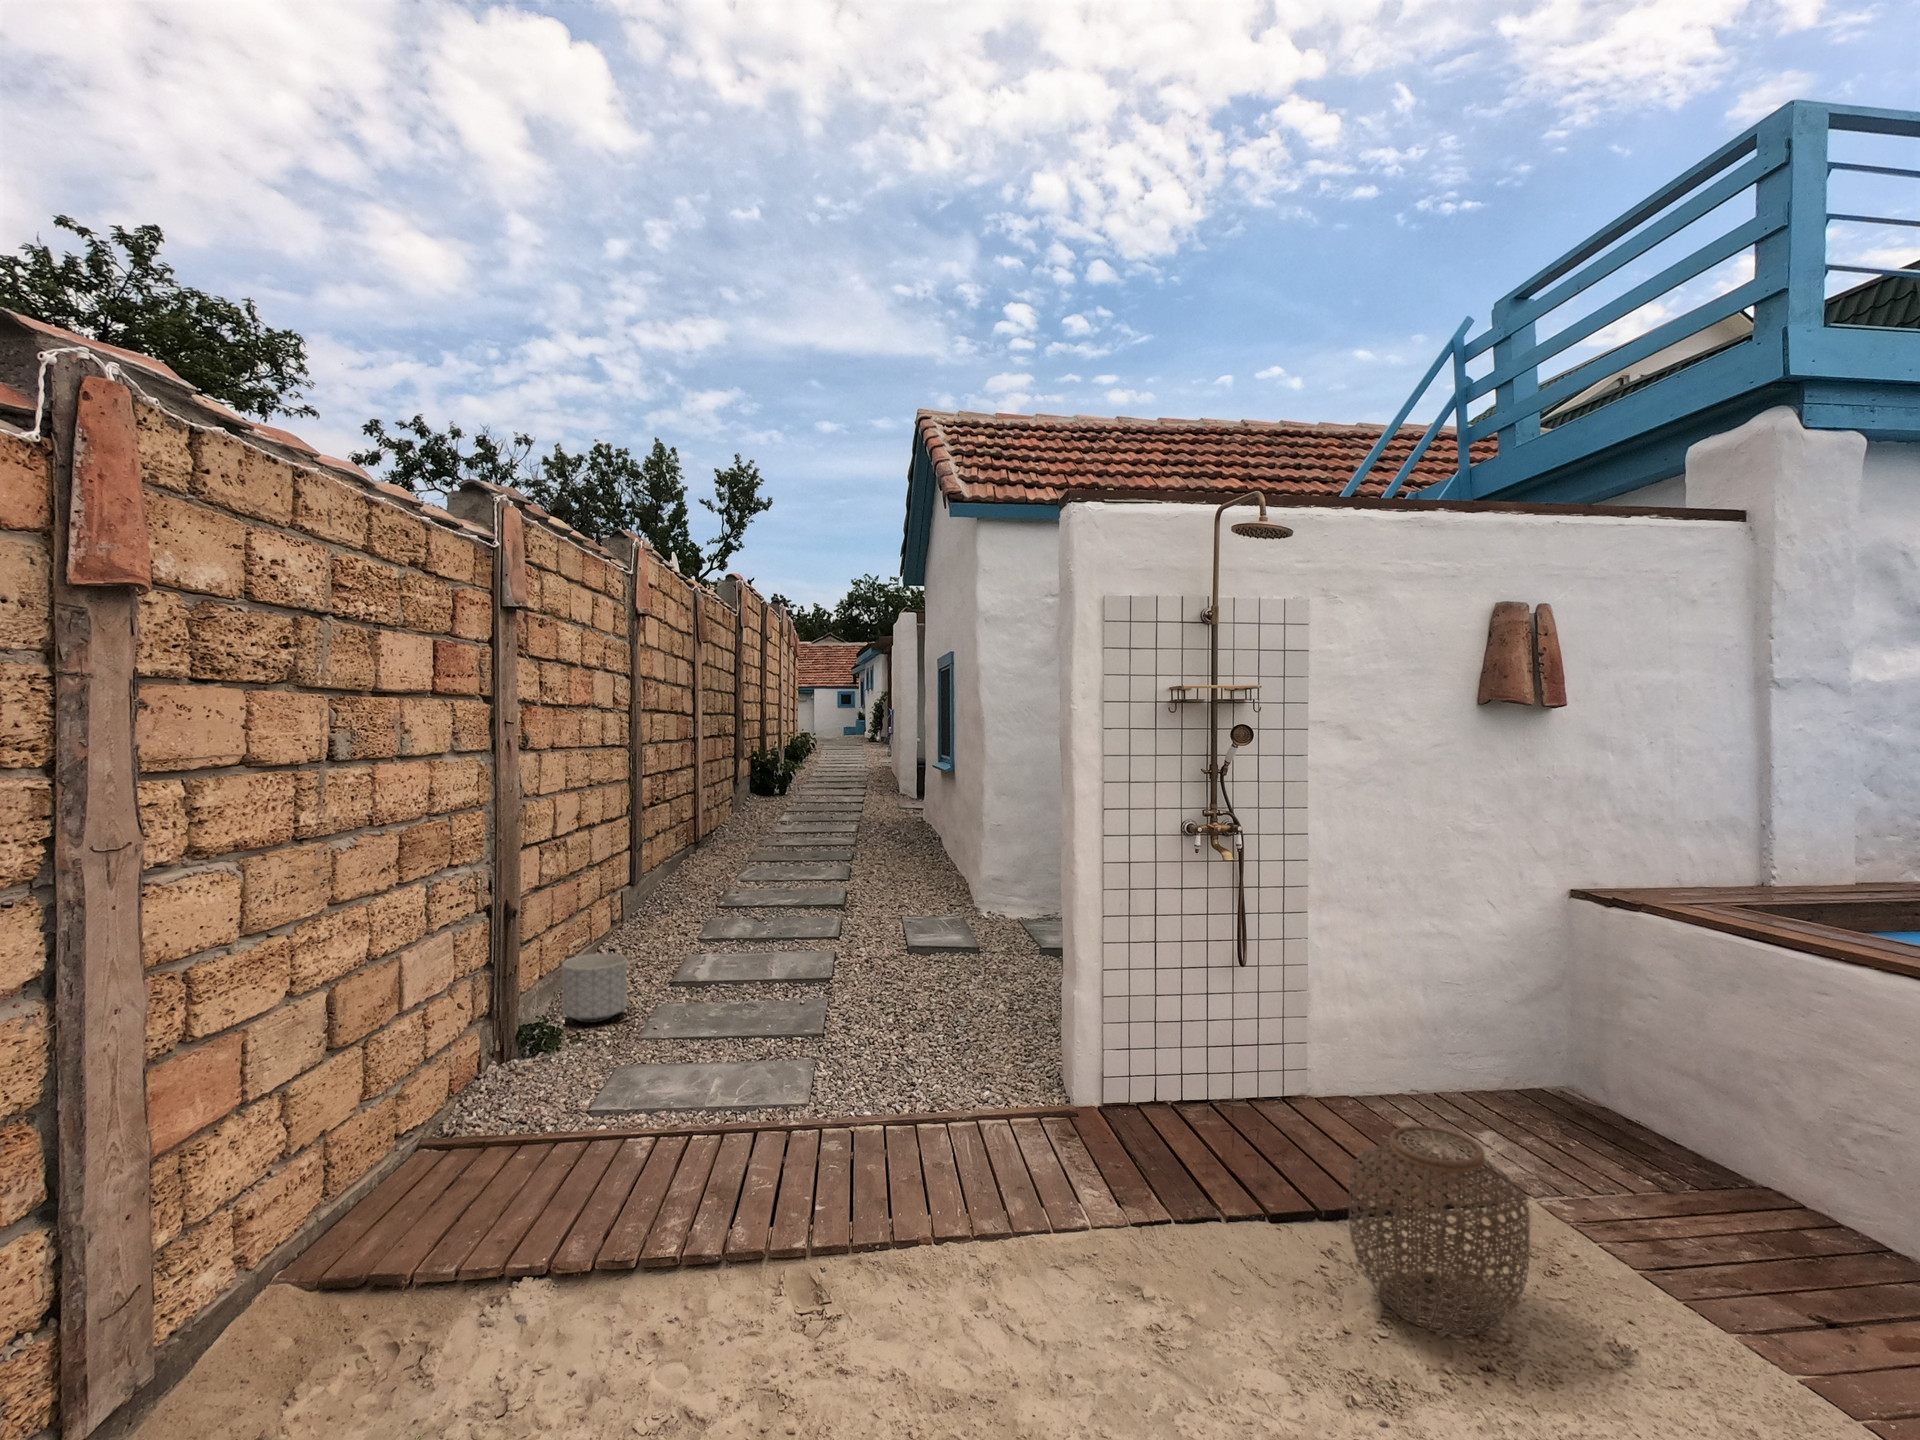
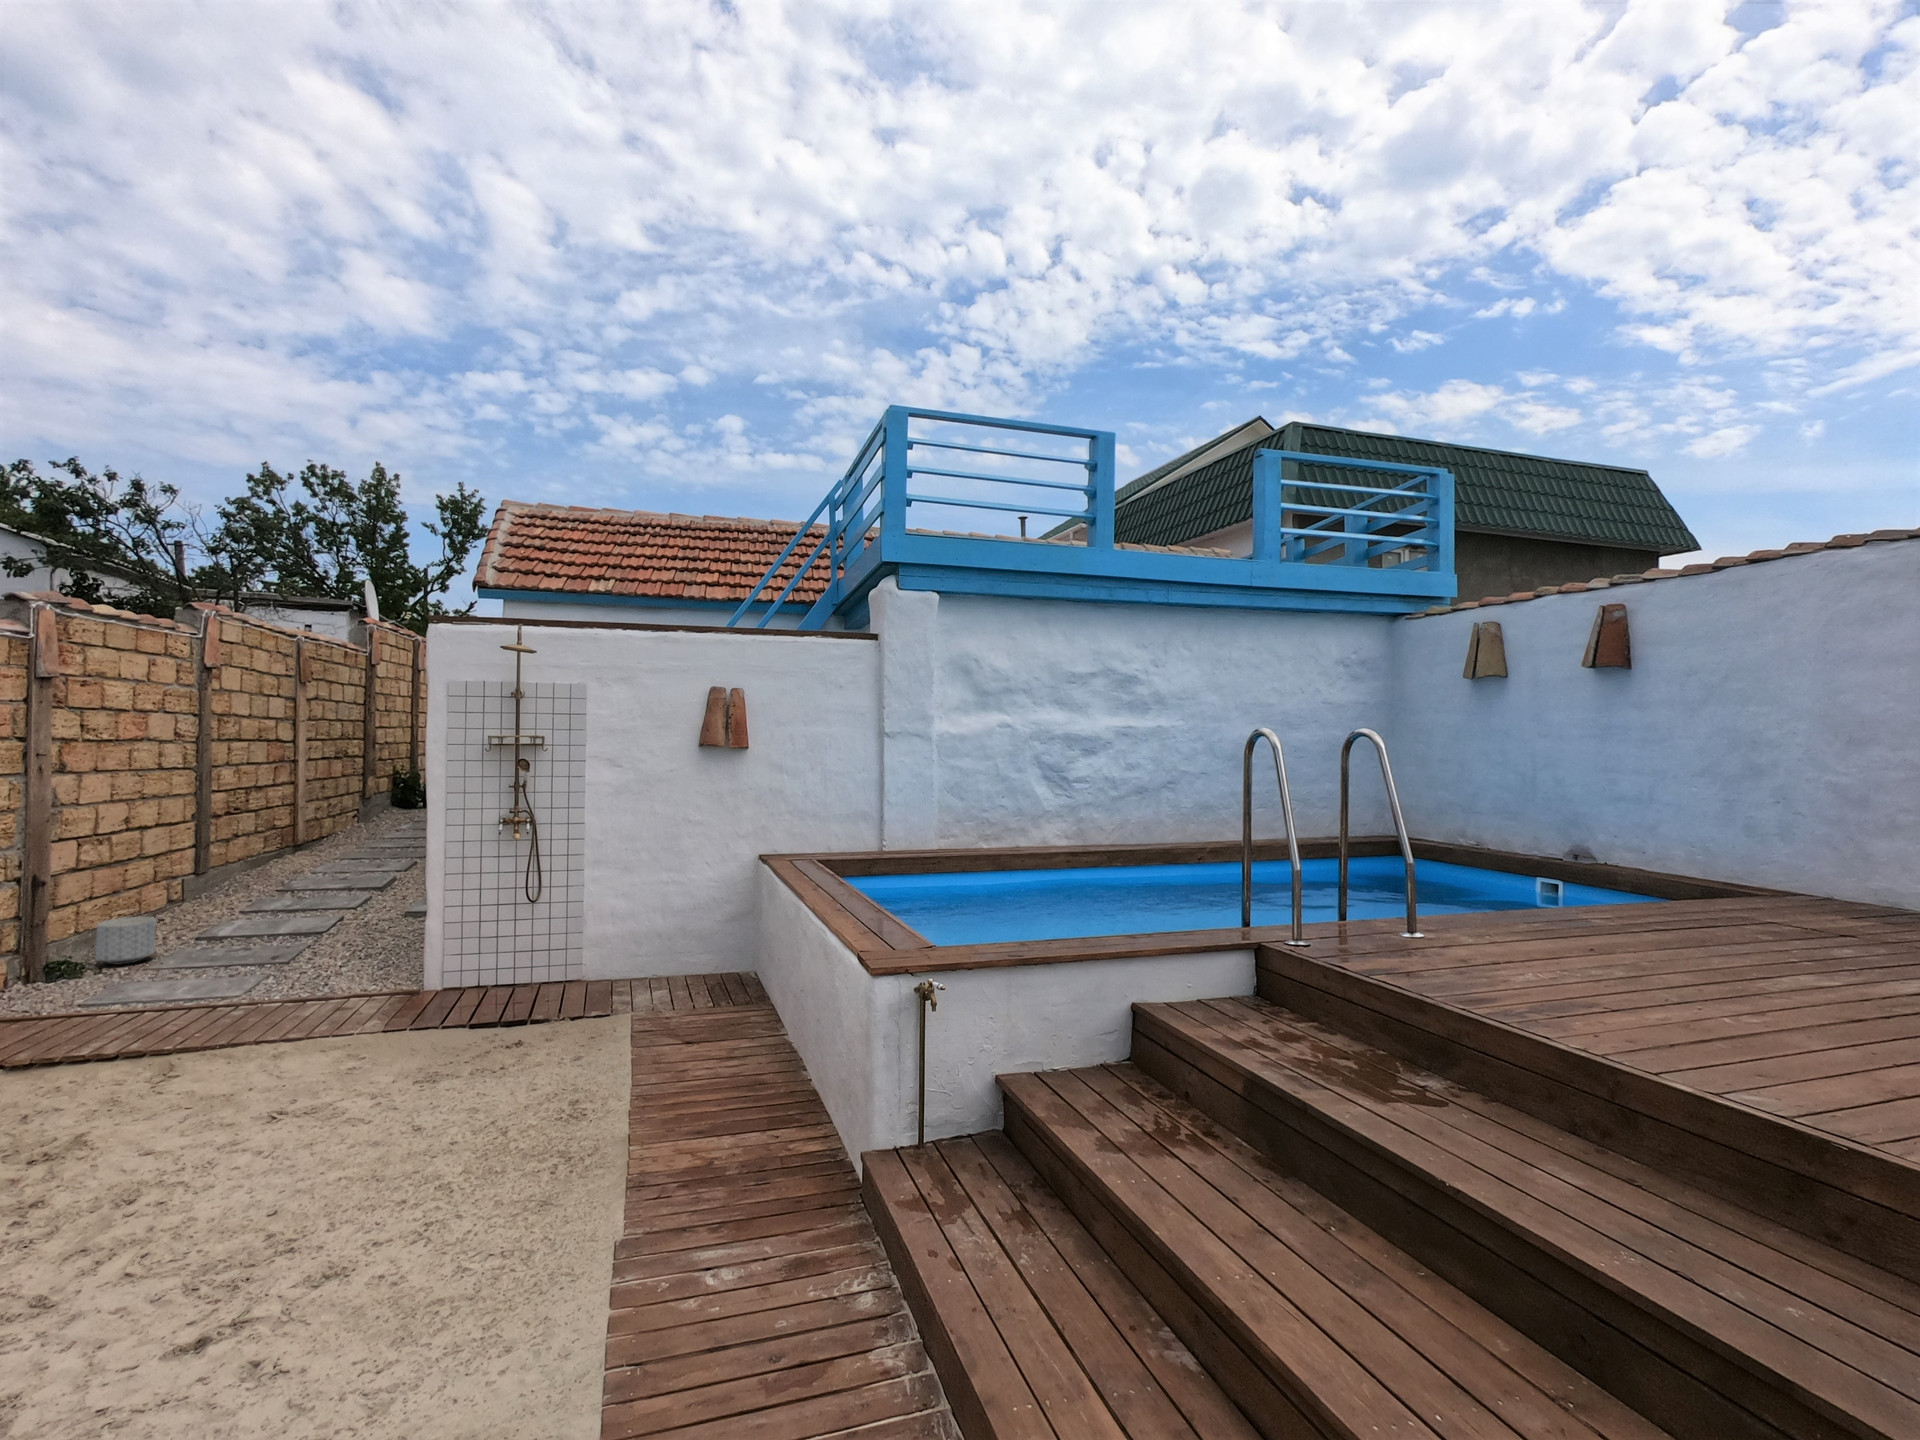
woven basket: present [1349,1126,1530,1336] -> none [461,966,548,1059]

